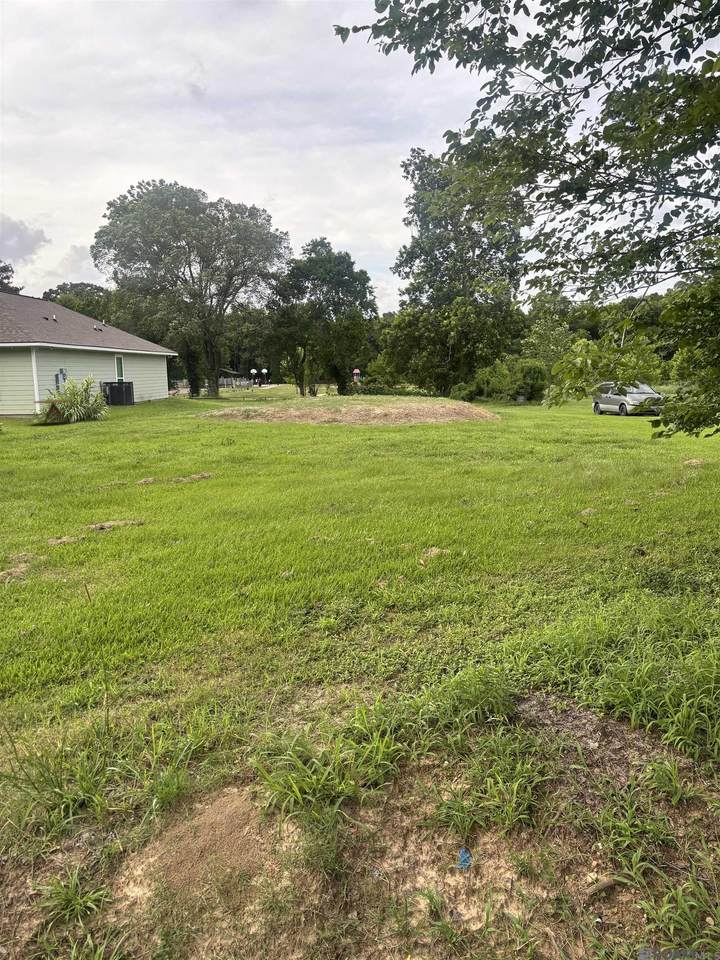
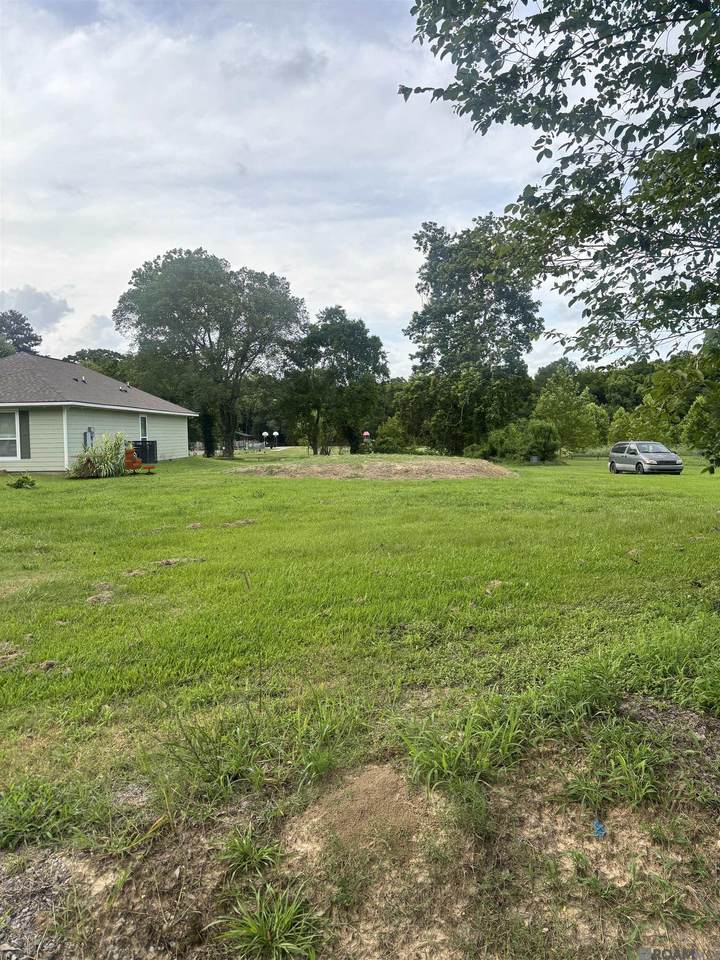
lounge chair: none [91,393,126,420] -> present [124,449,155,475]

